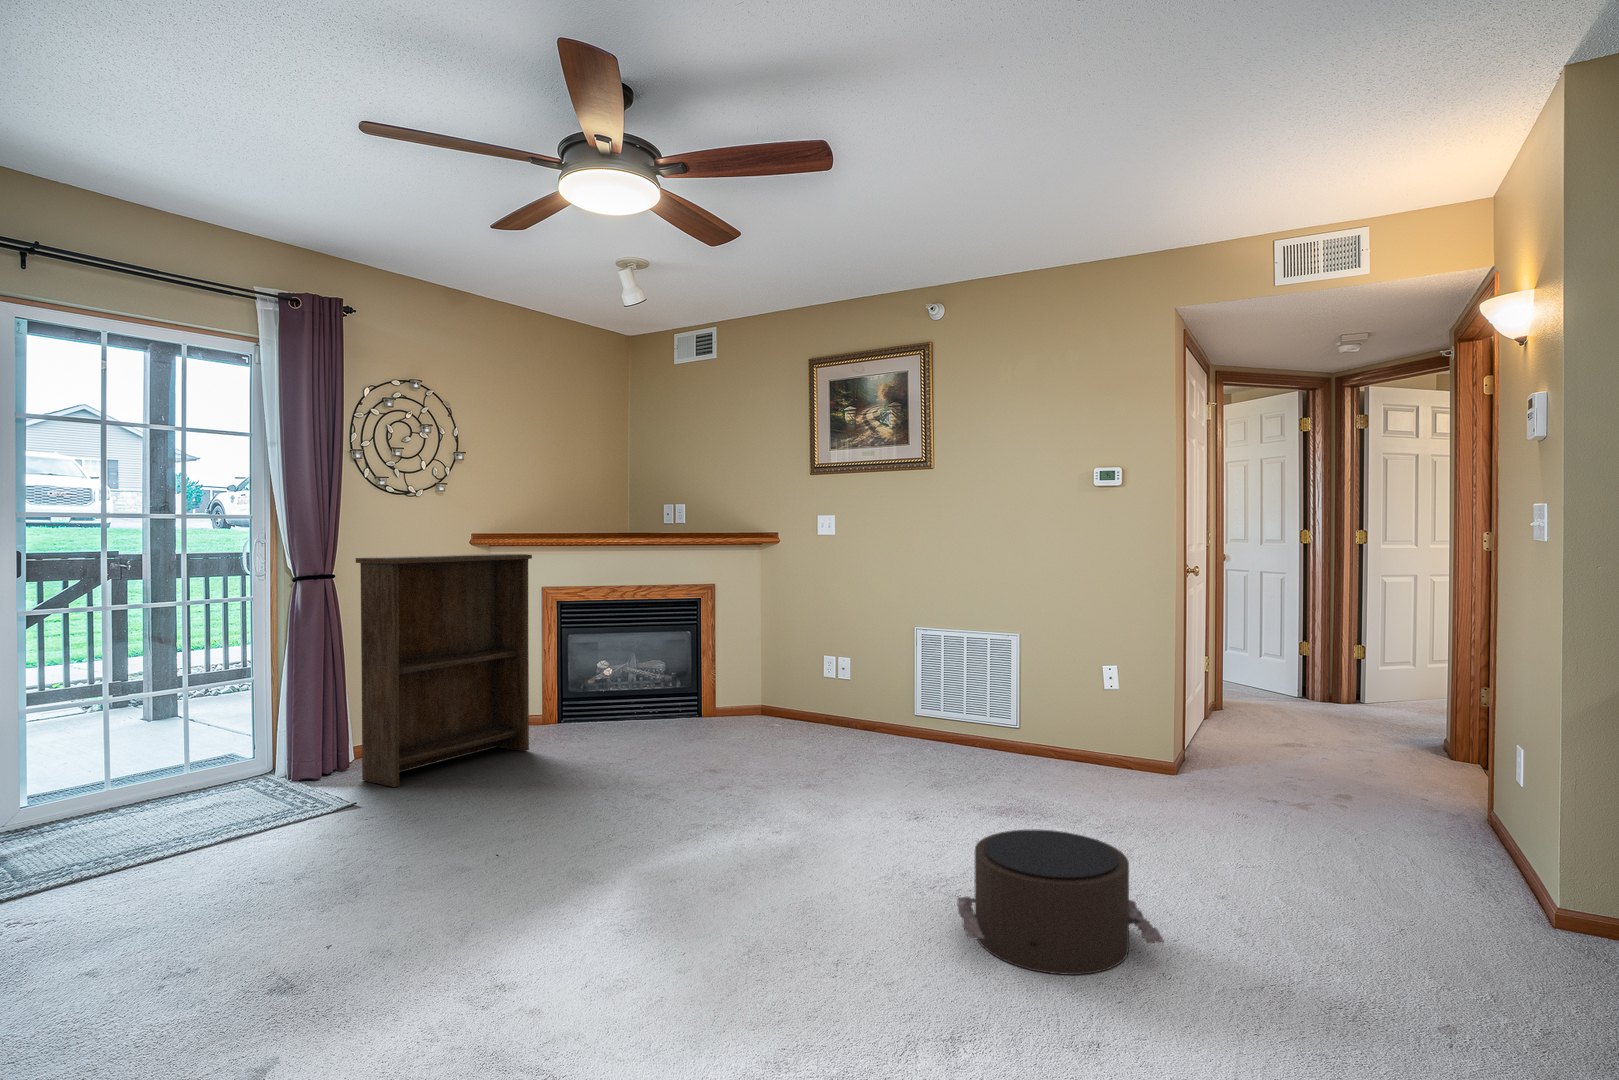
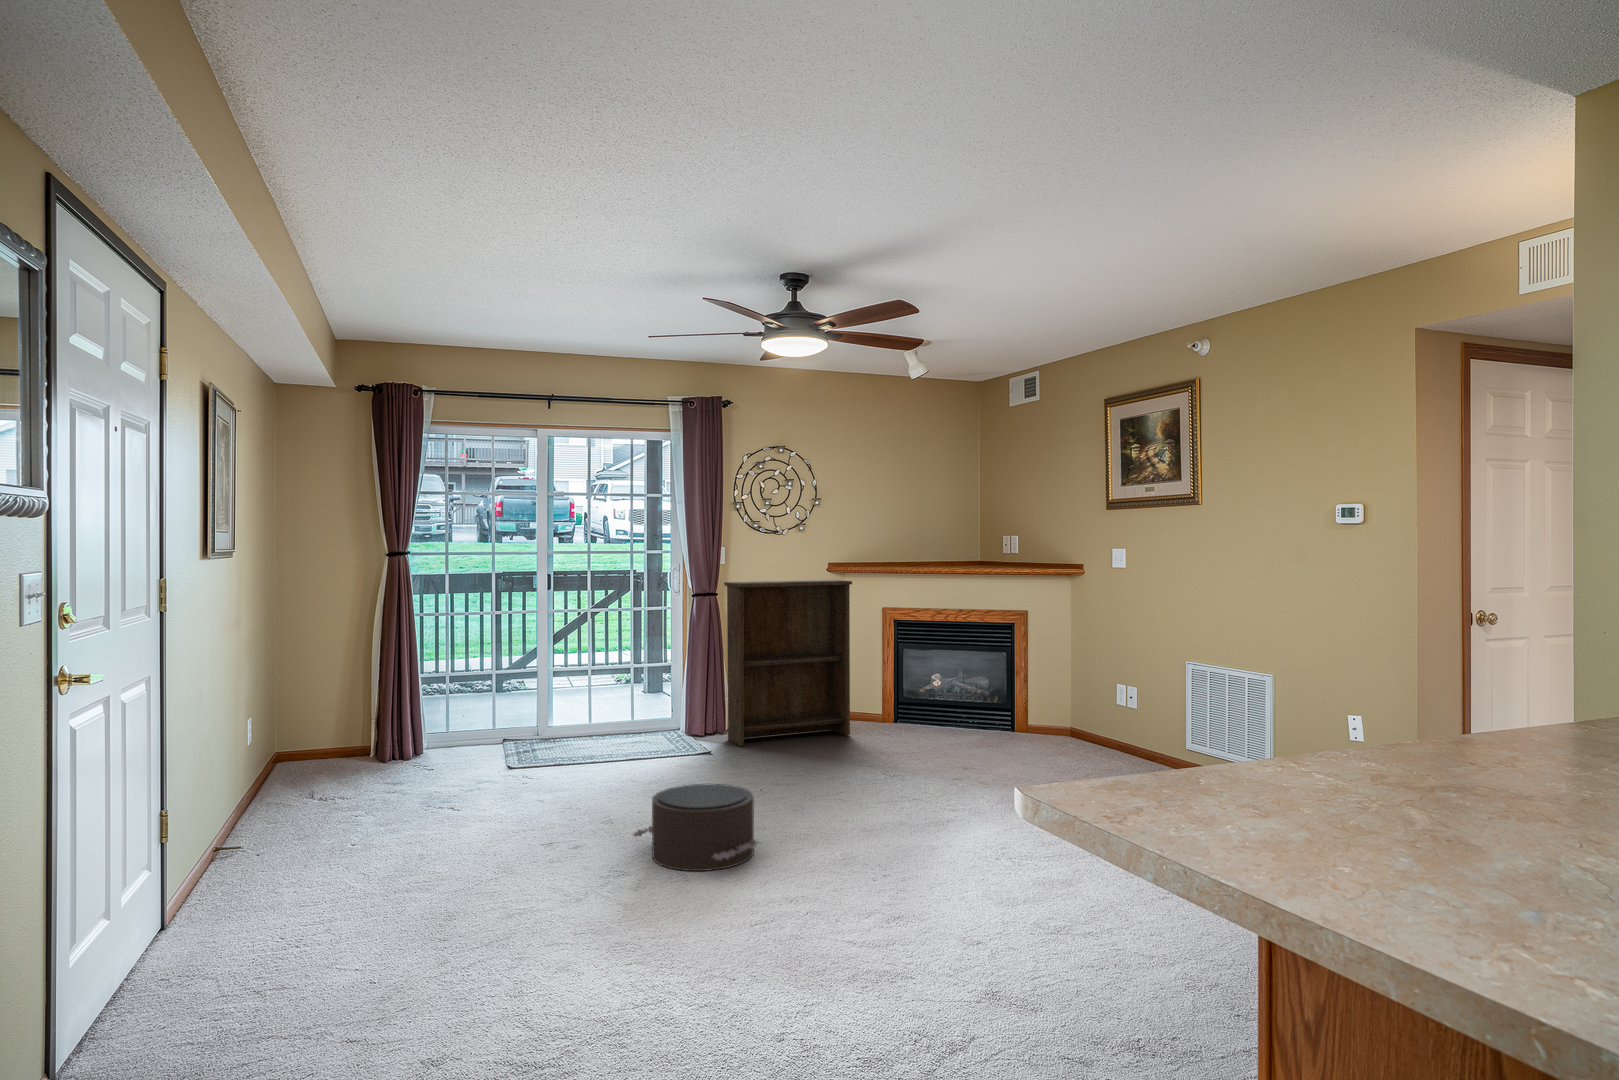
pouf: present [957,830,1164,975] -> present [633,784,758,871]

